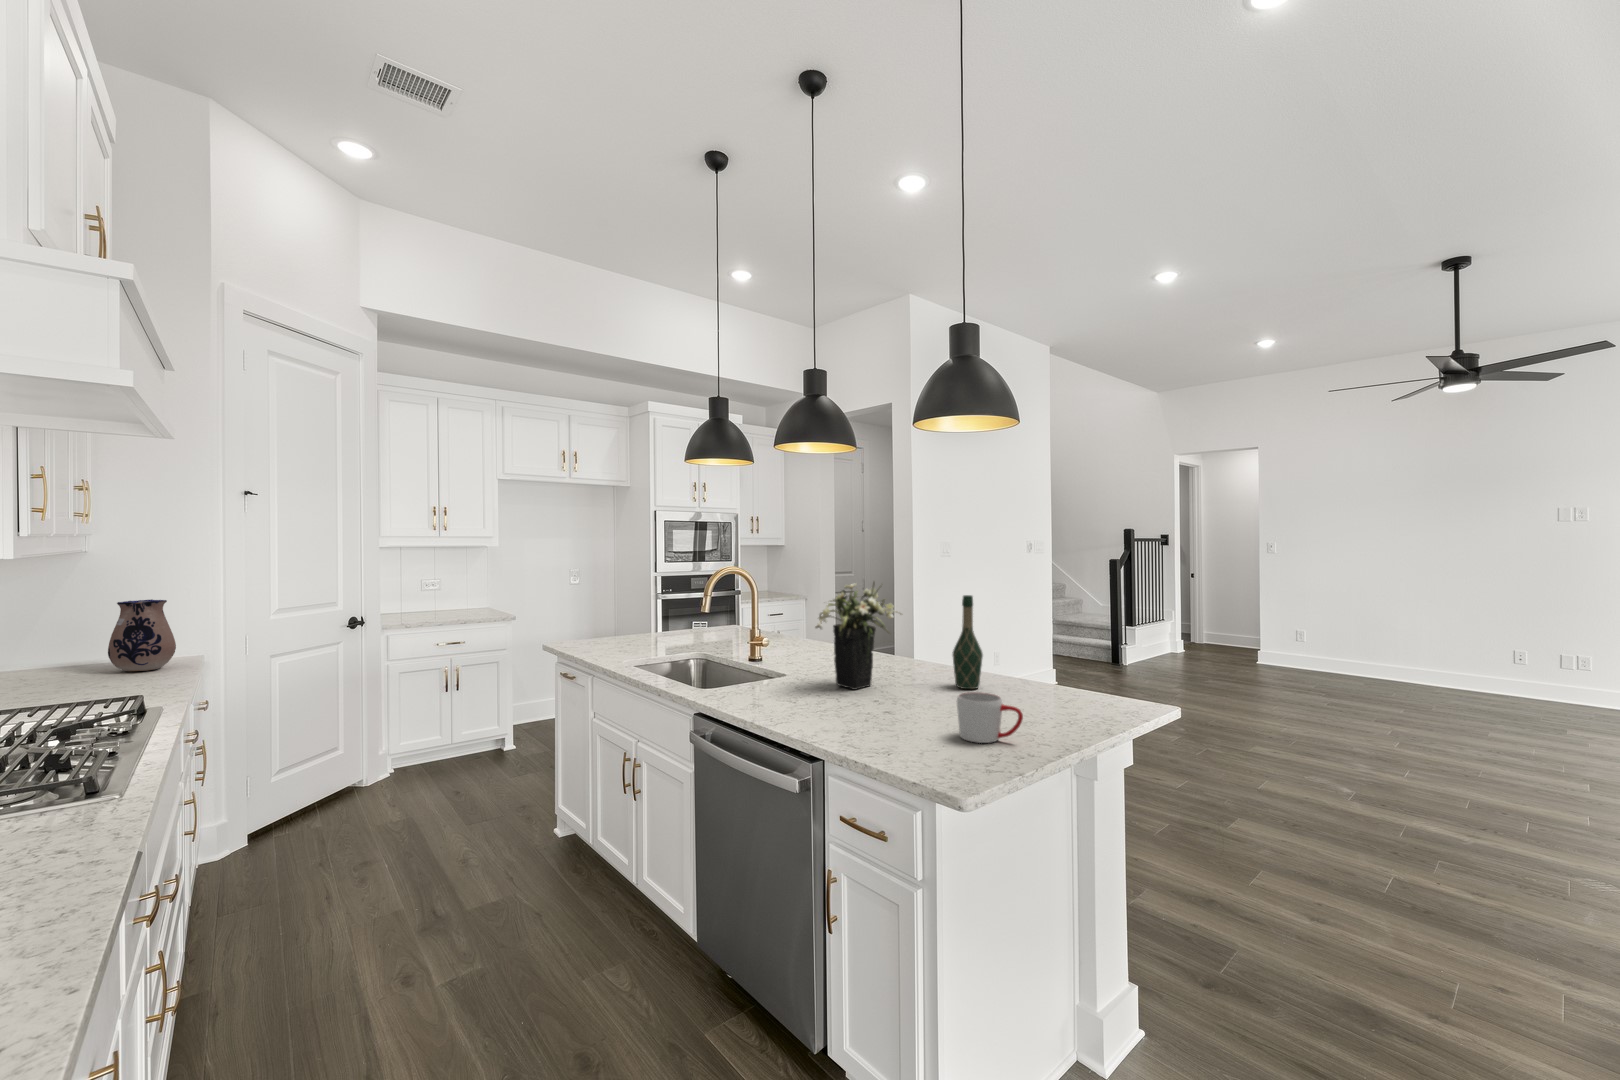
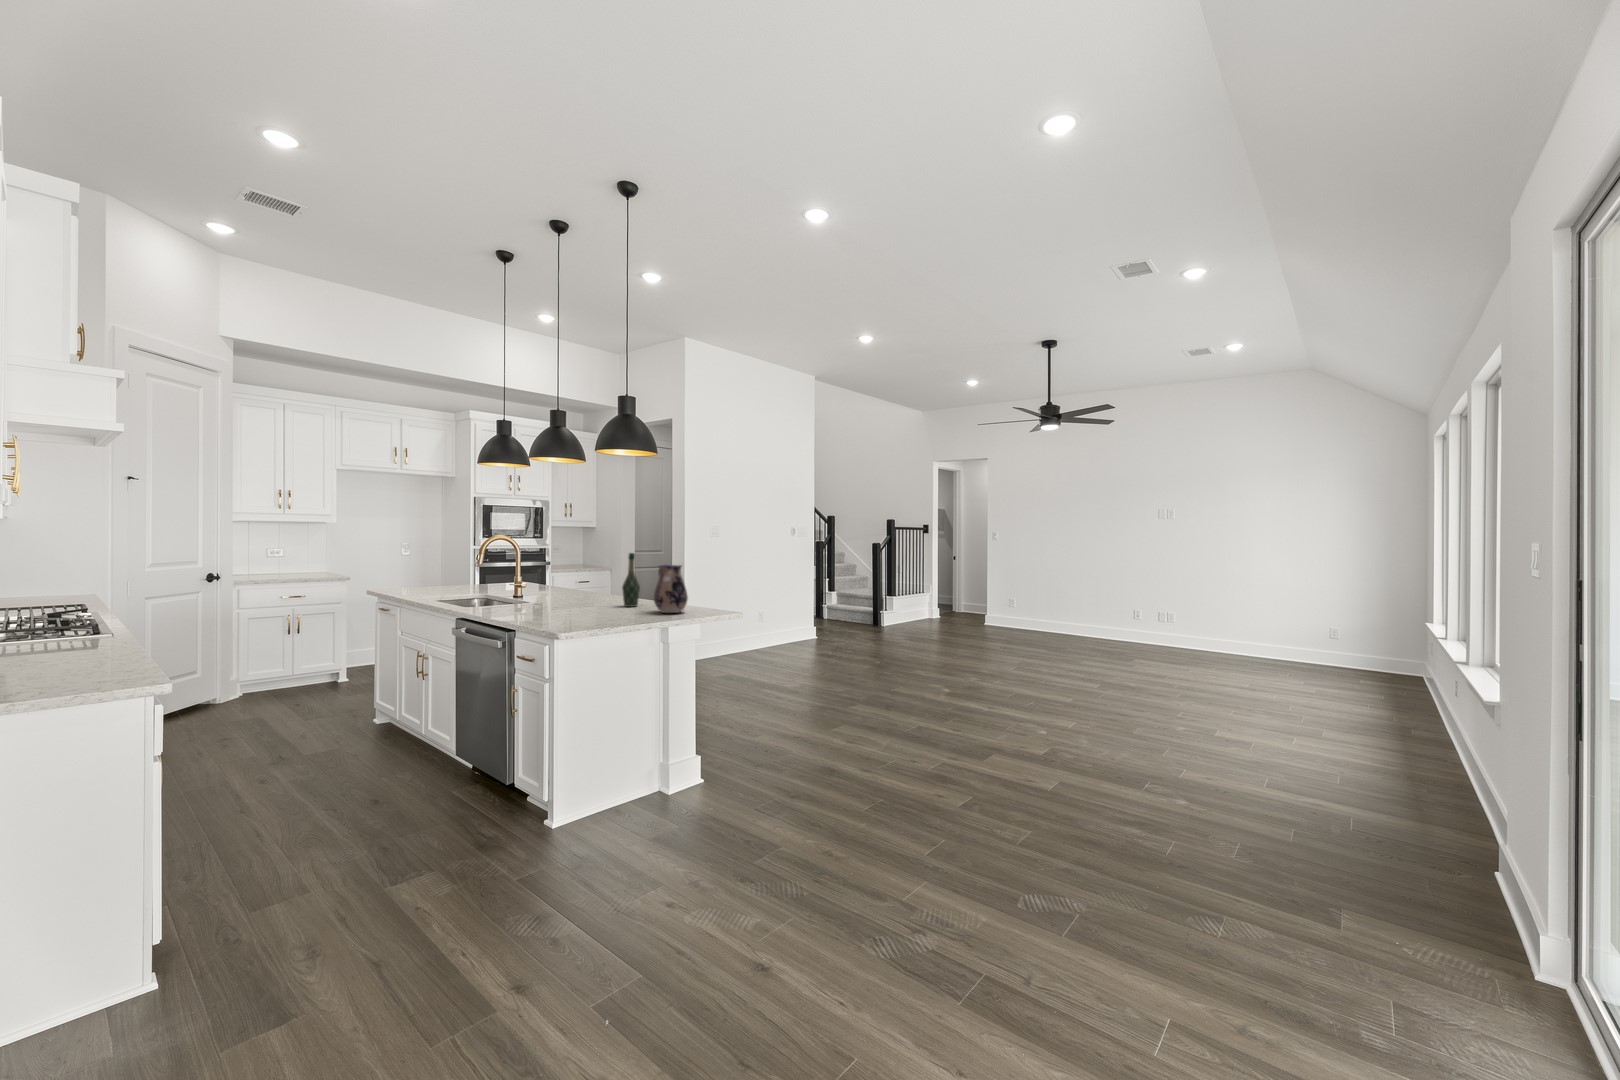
flower arrangement: present [815,582,901,690] -> none [535,544,590,607]
ceramic pitcher: present [108,599,176,672] -> present [654,565,688,613]
mug: present [957,692,1023,743] -> none [588,598,619,621]

